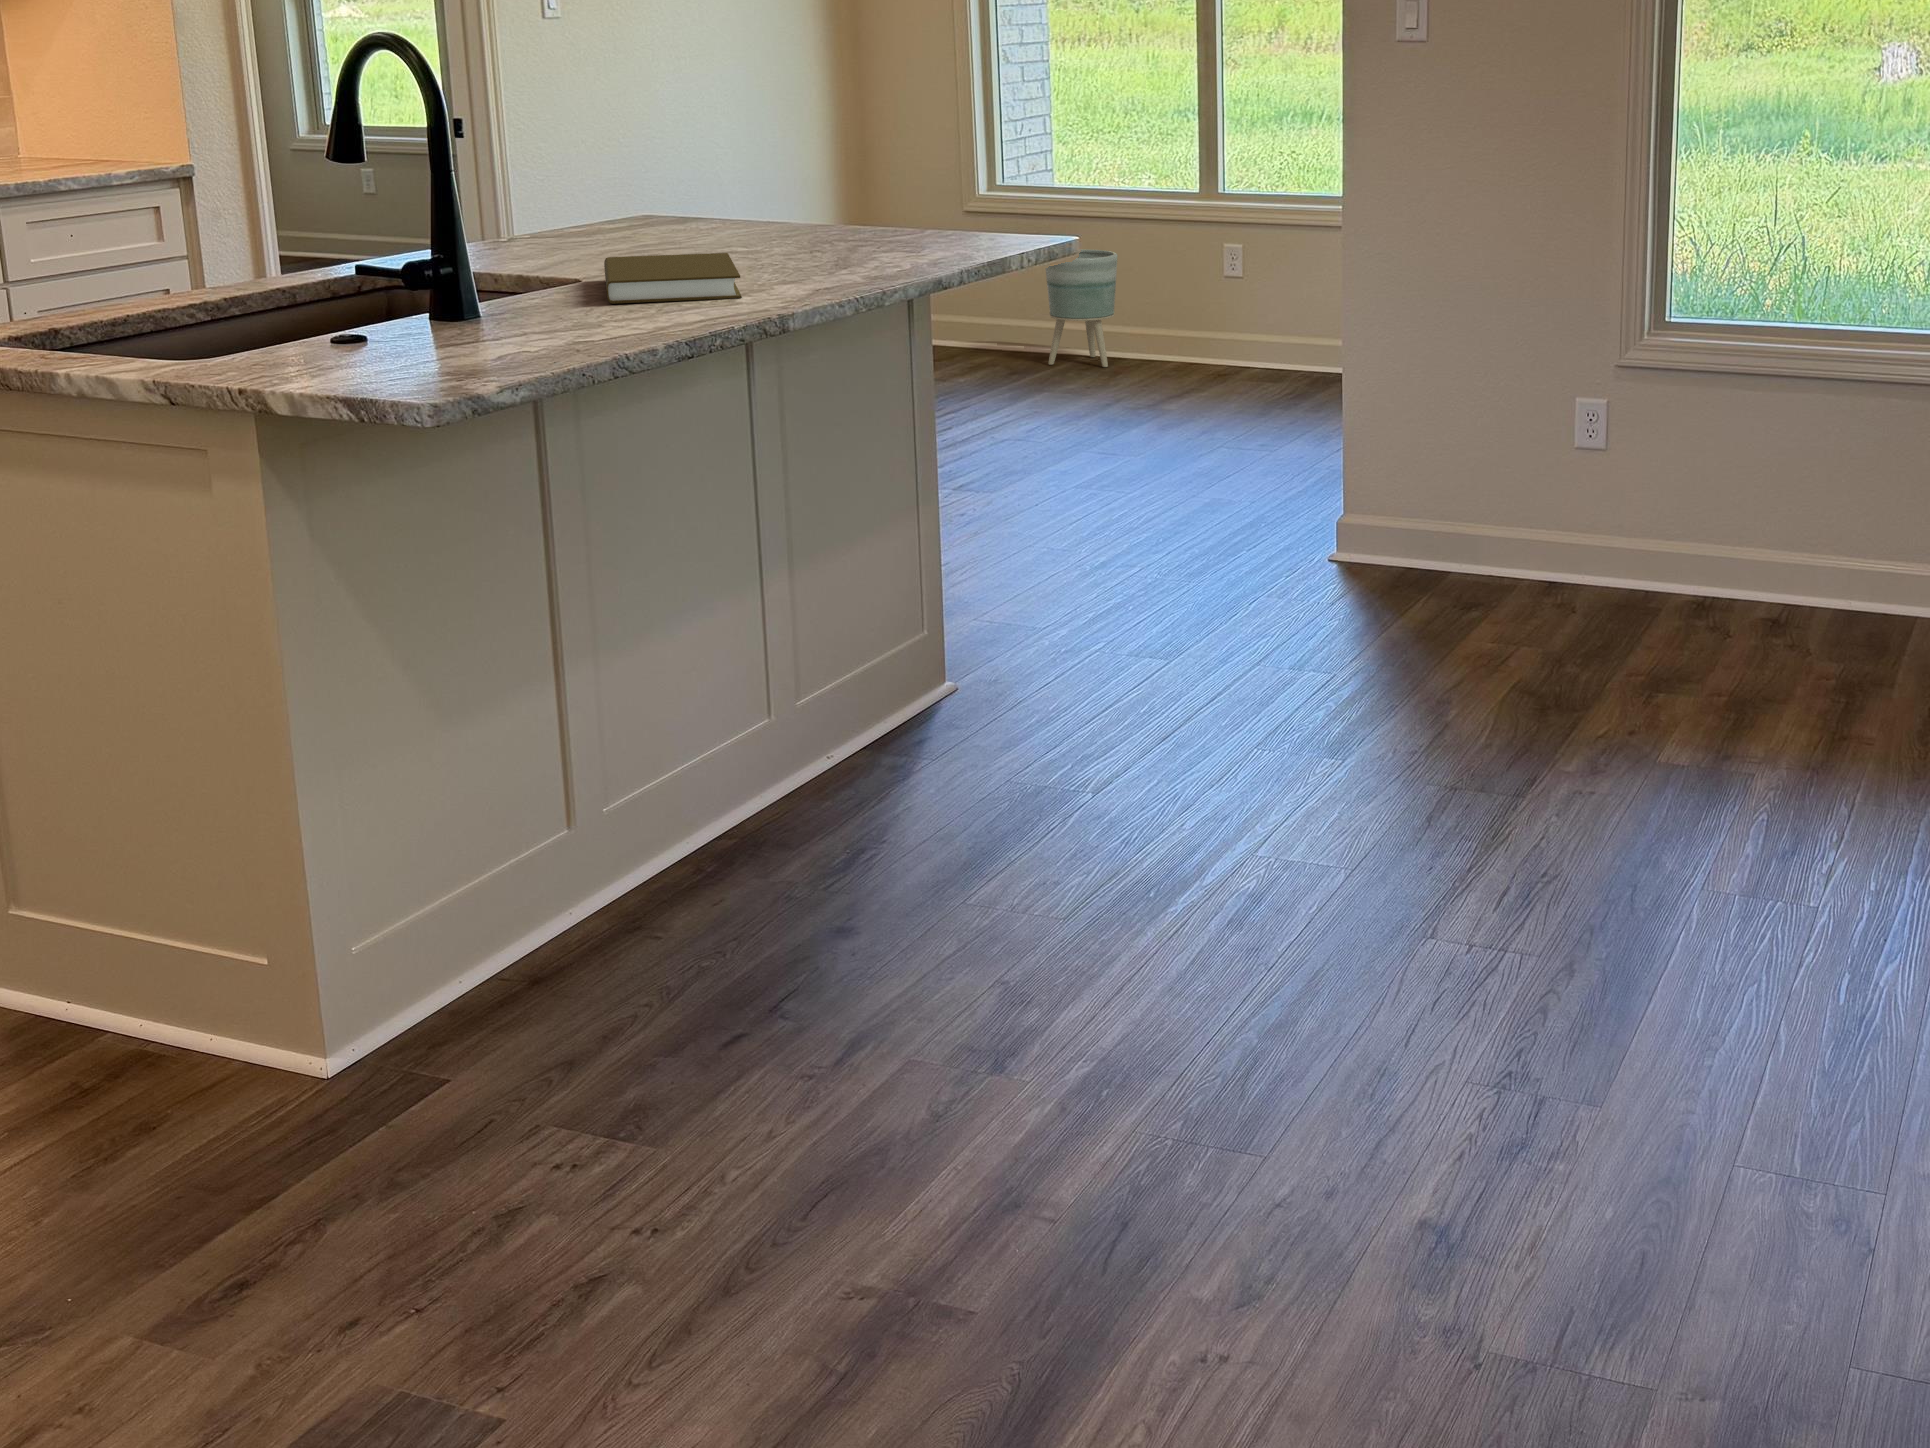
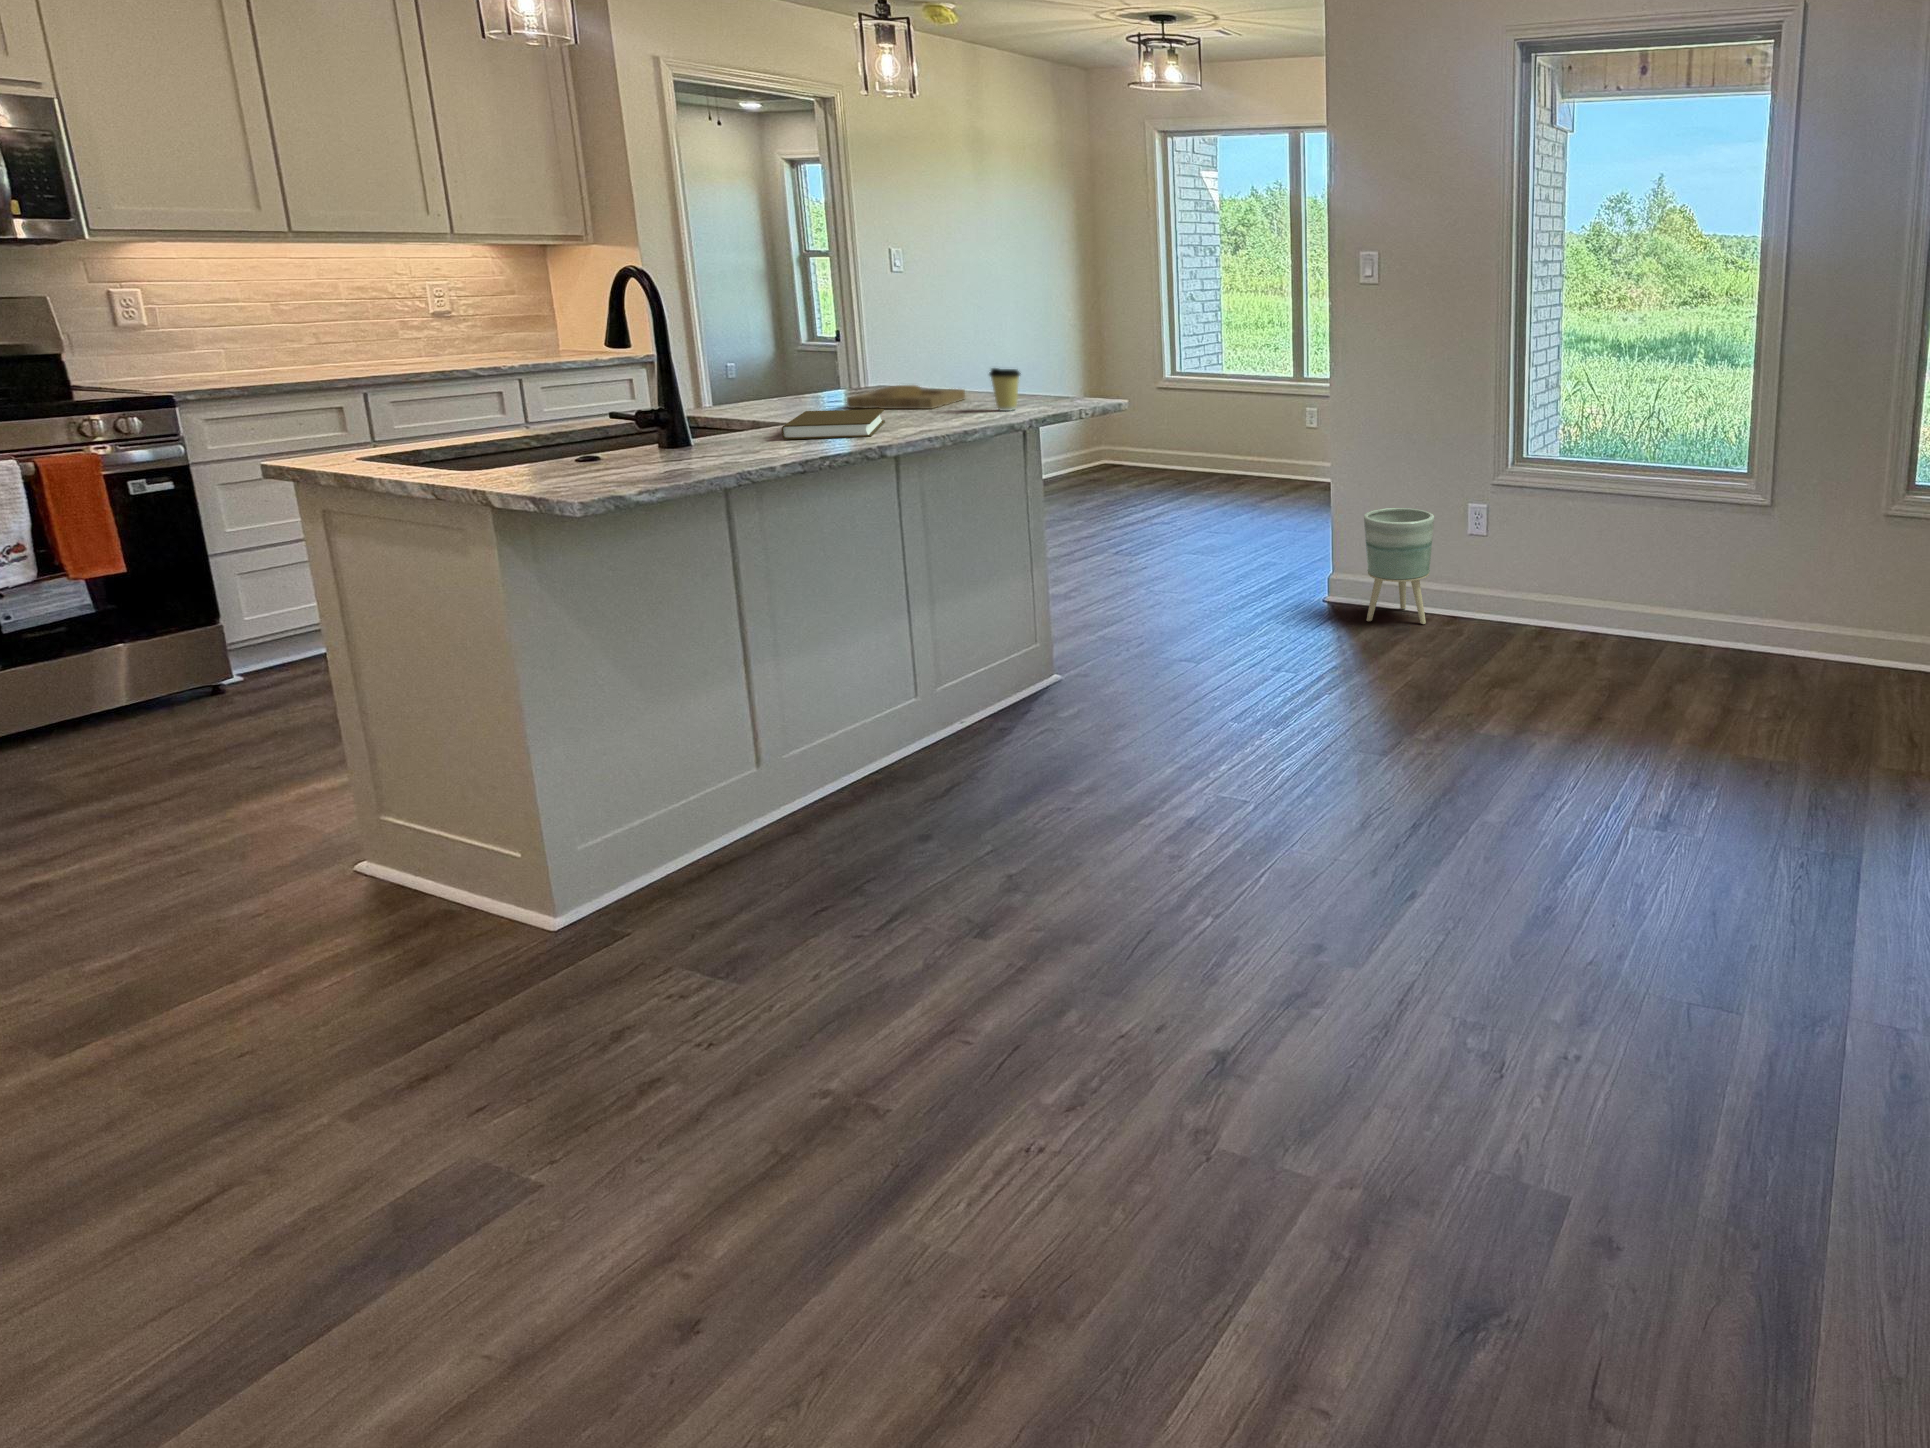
coffee cup: none [871,184,923,254] -> present [989,368,1021,411]
tray: none [634,213,805,252] -> present [847,385,965,409]
planter: present [1046,249,1118,367] -> present [1364,508,1434,624]

